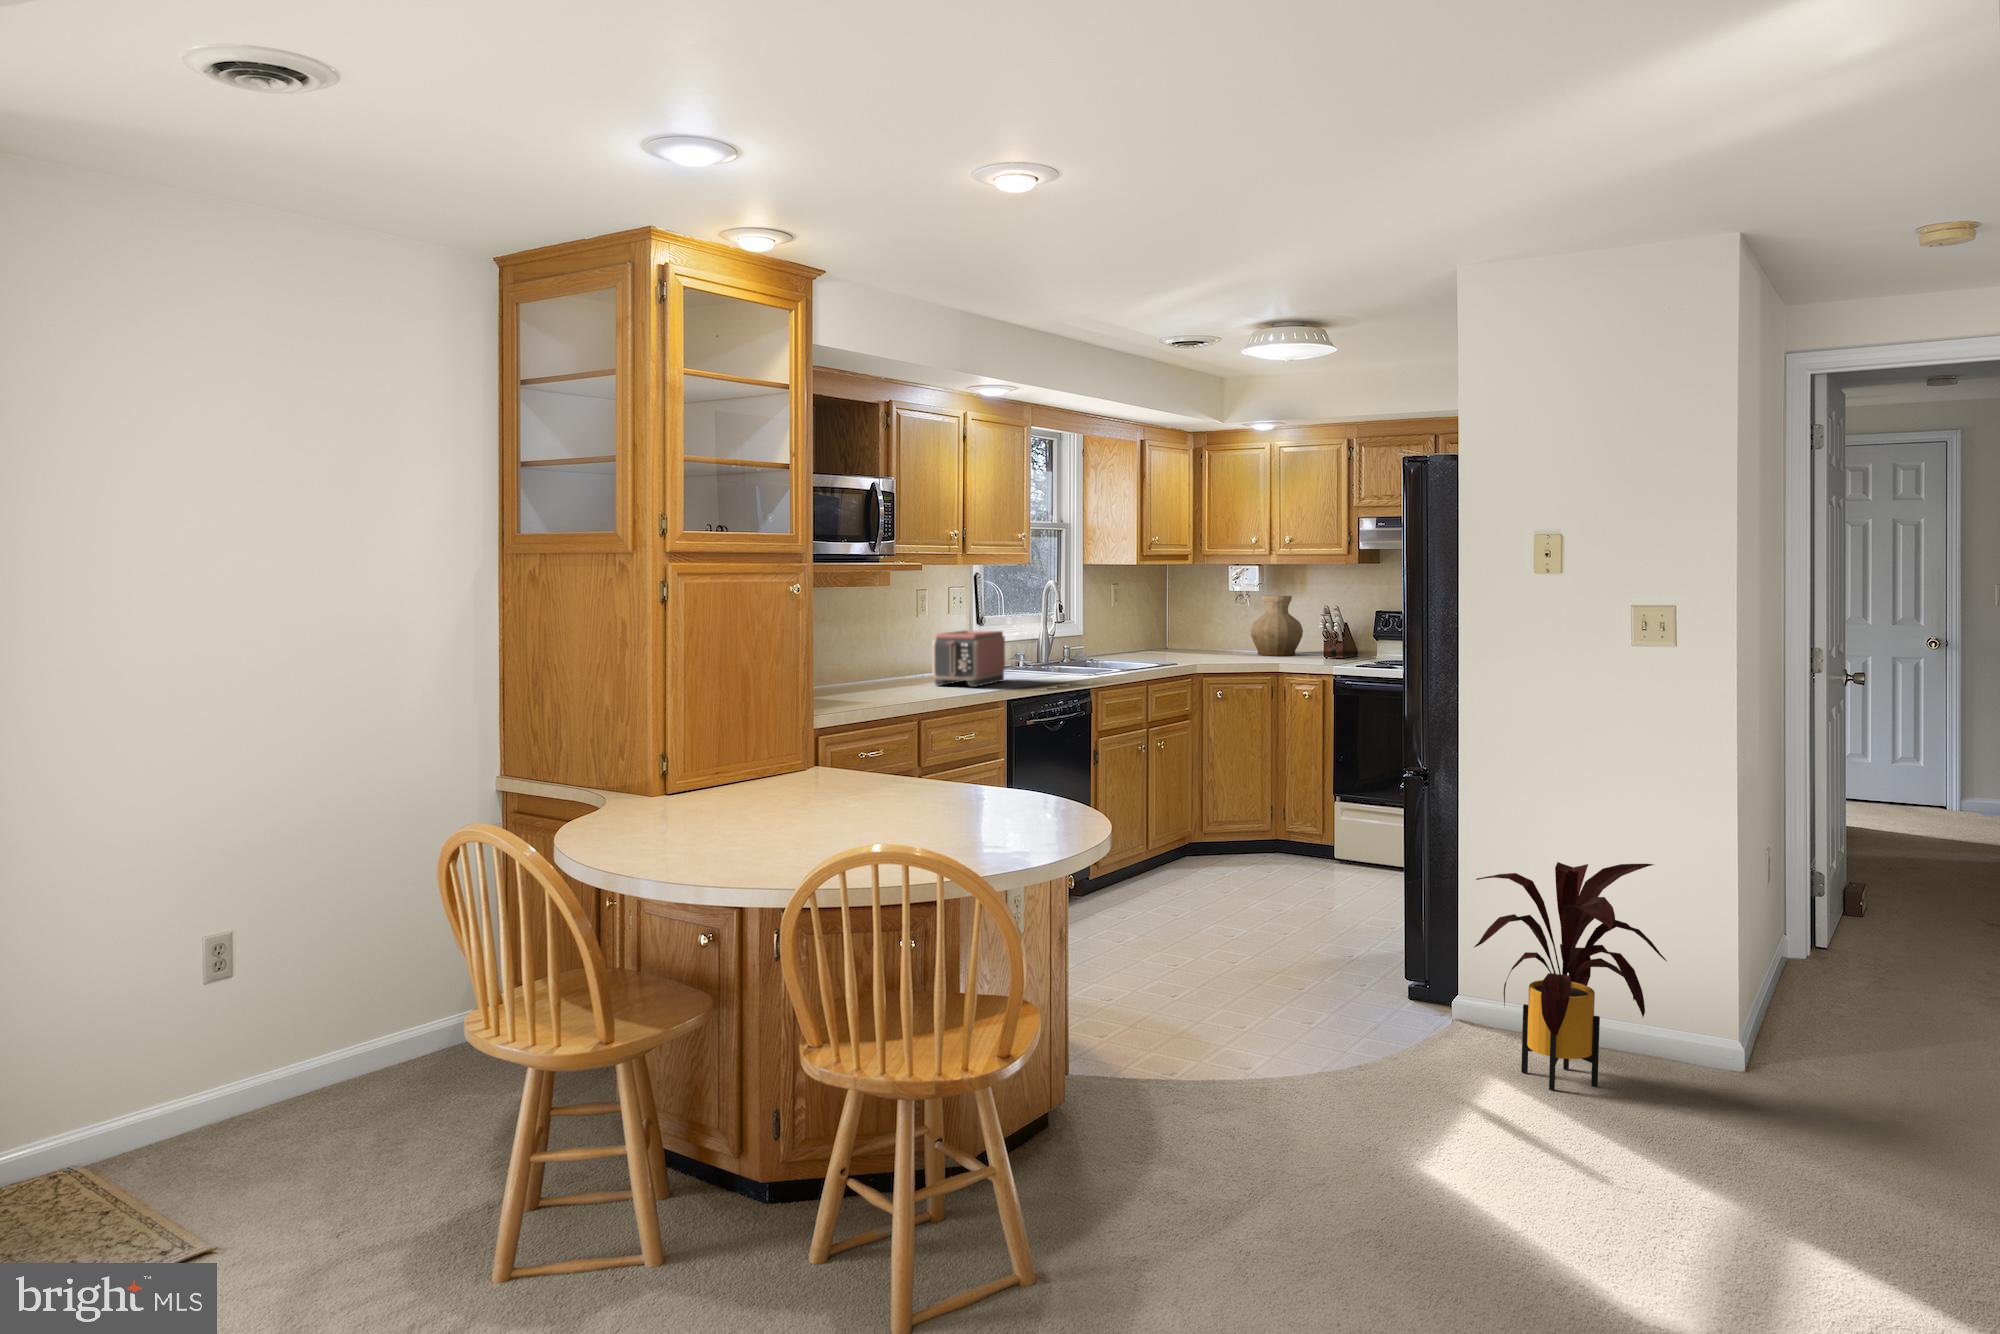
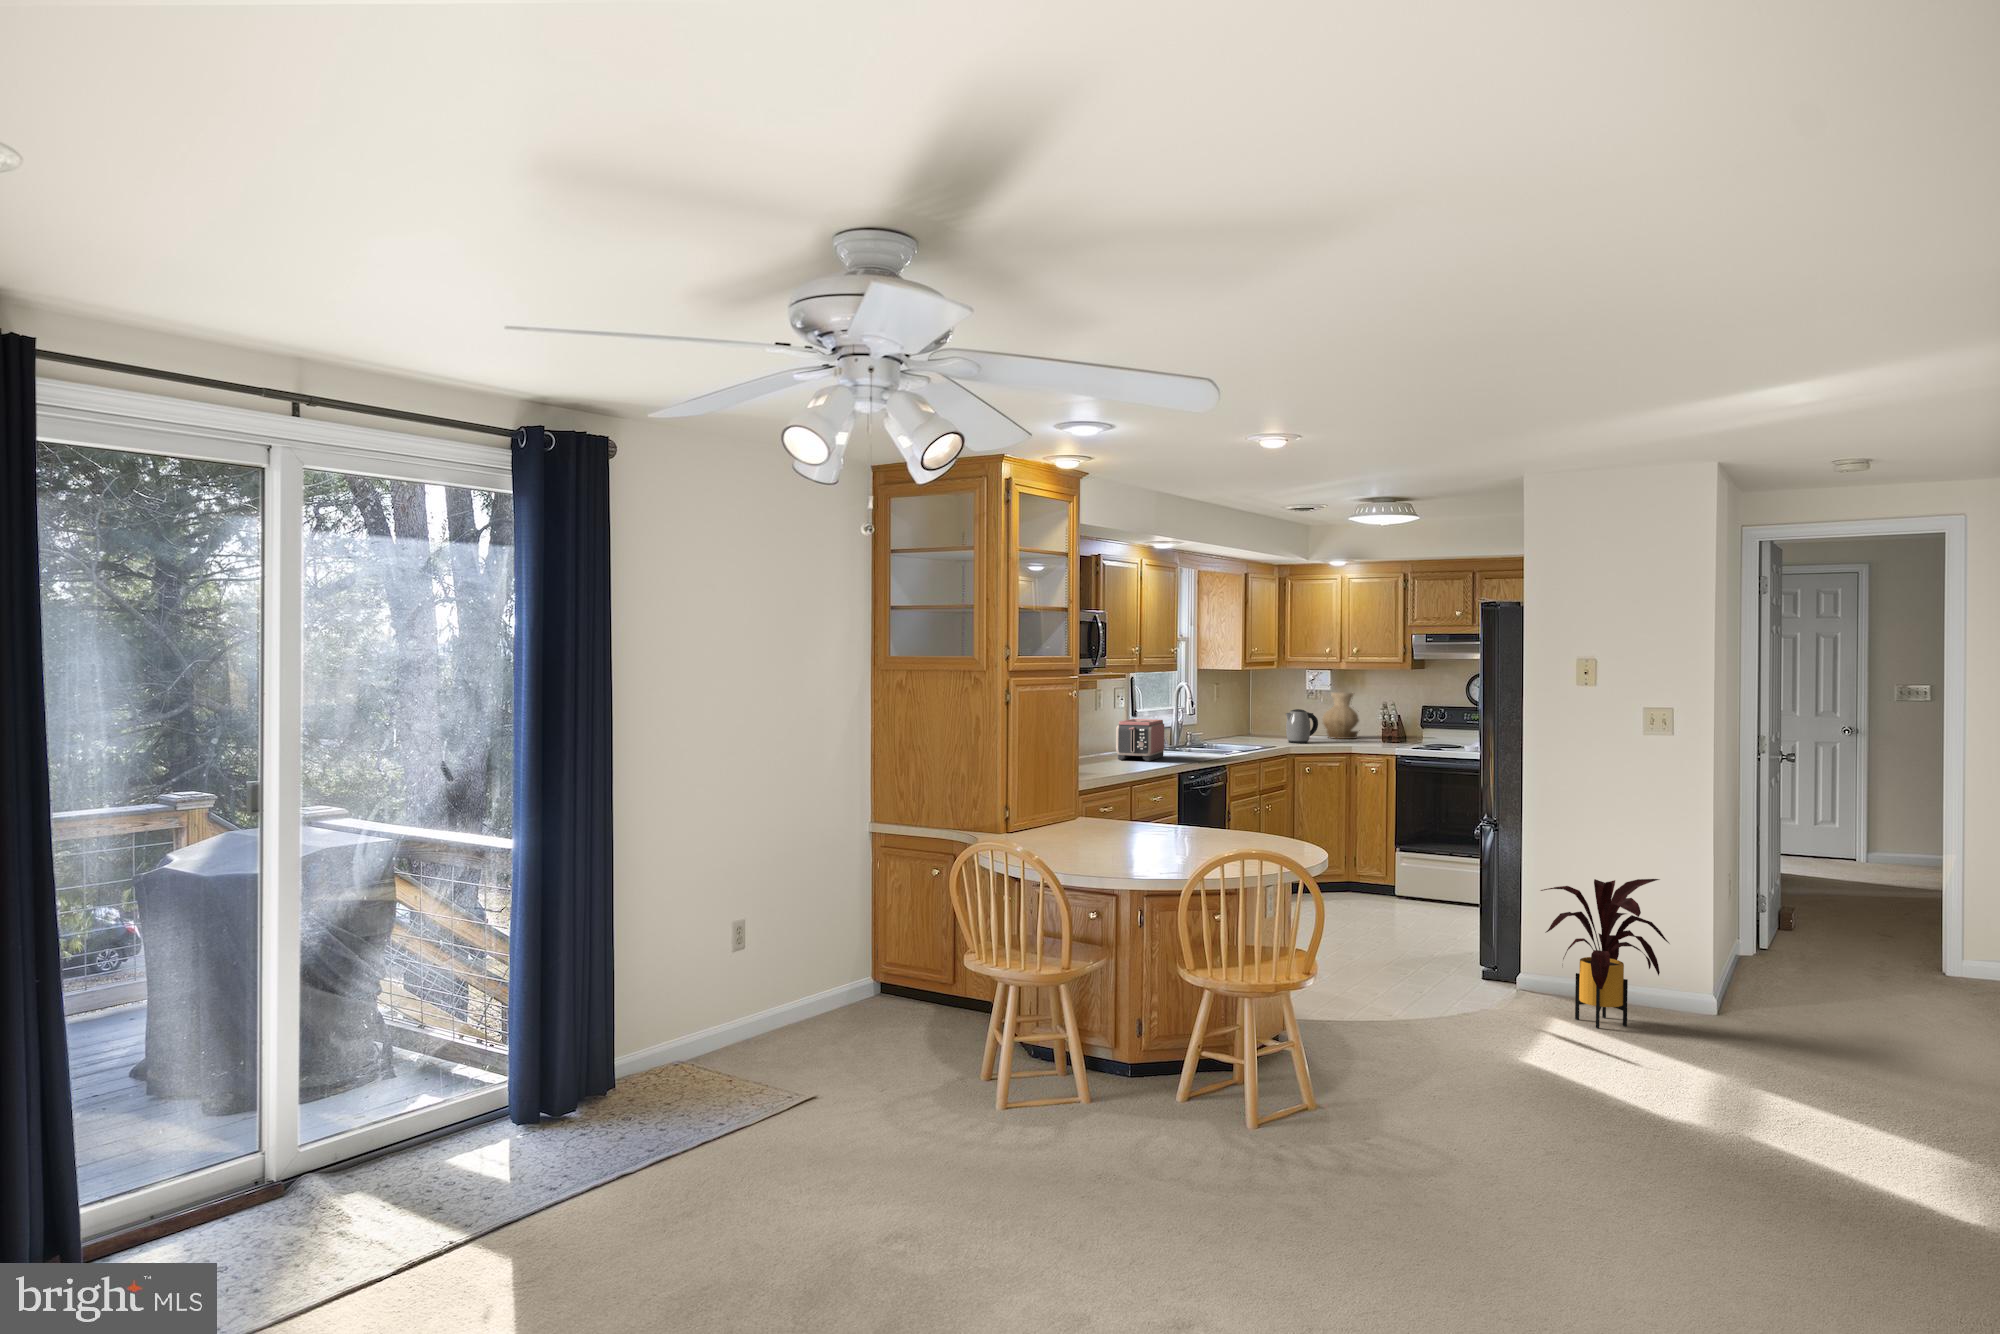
kettle: none [1195,617,1238,661] -> present [1286,709,1318,743]

